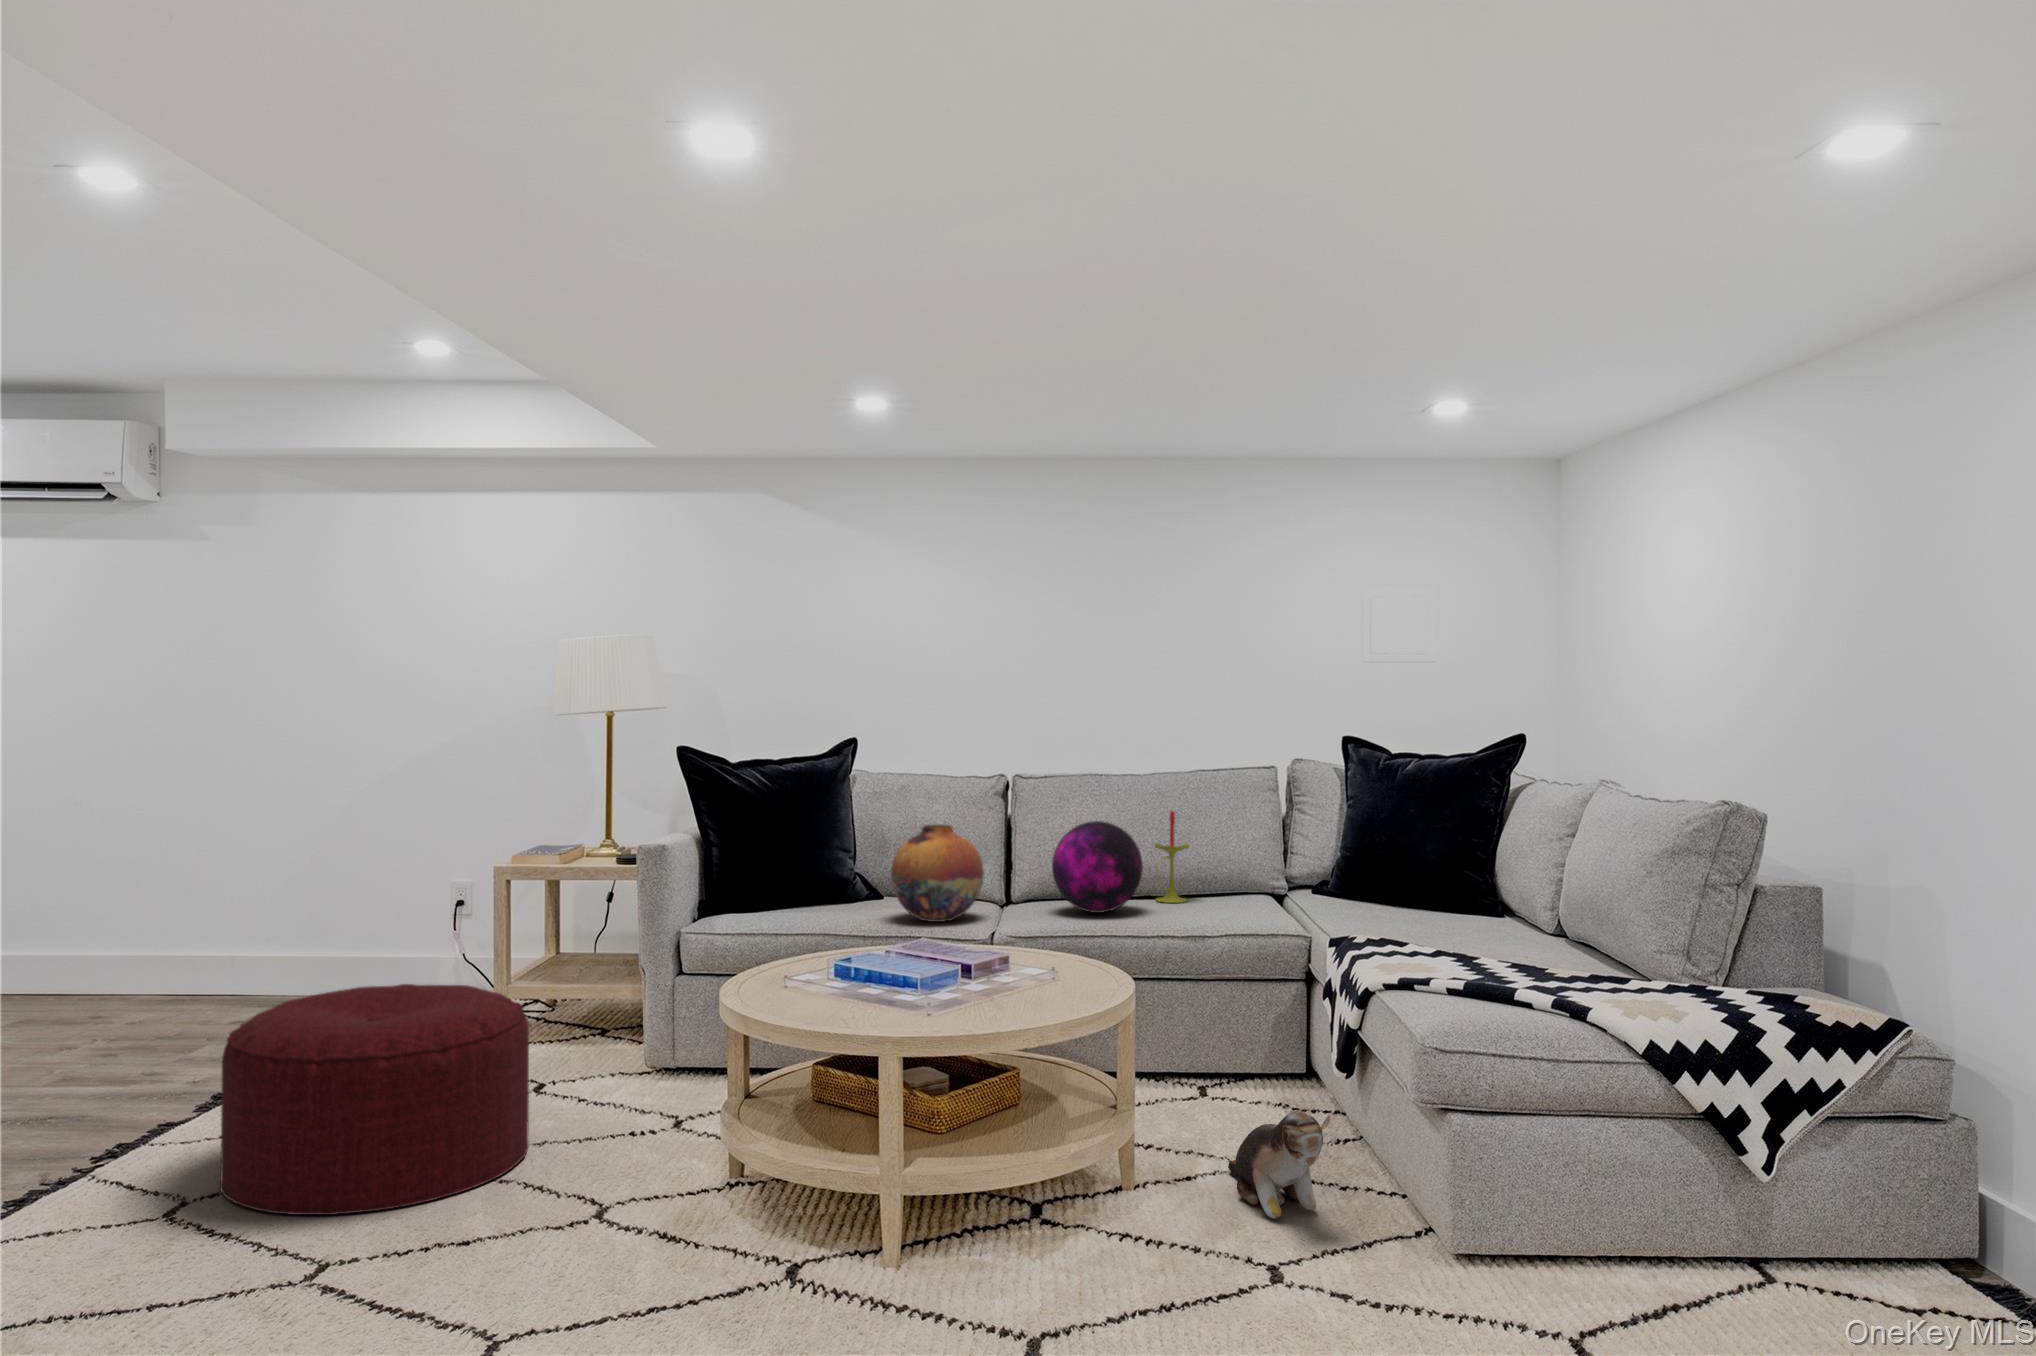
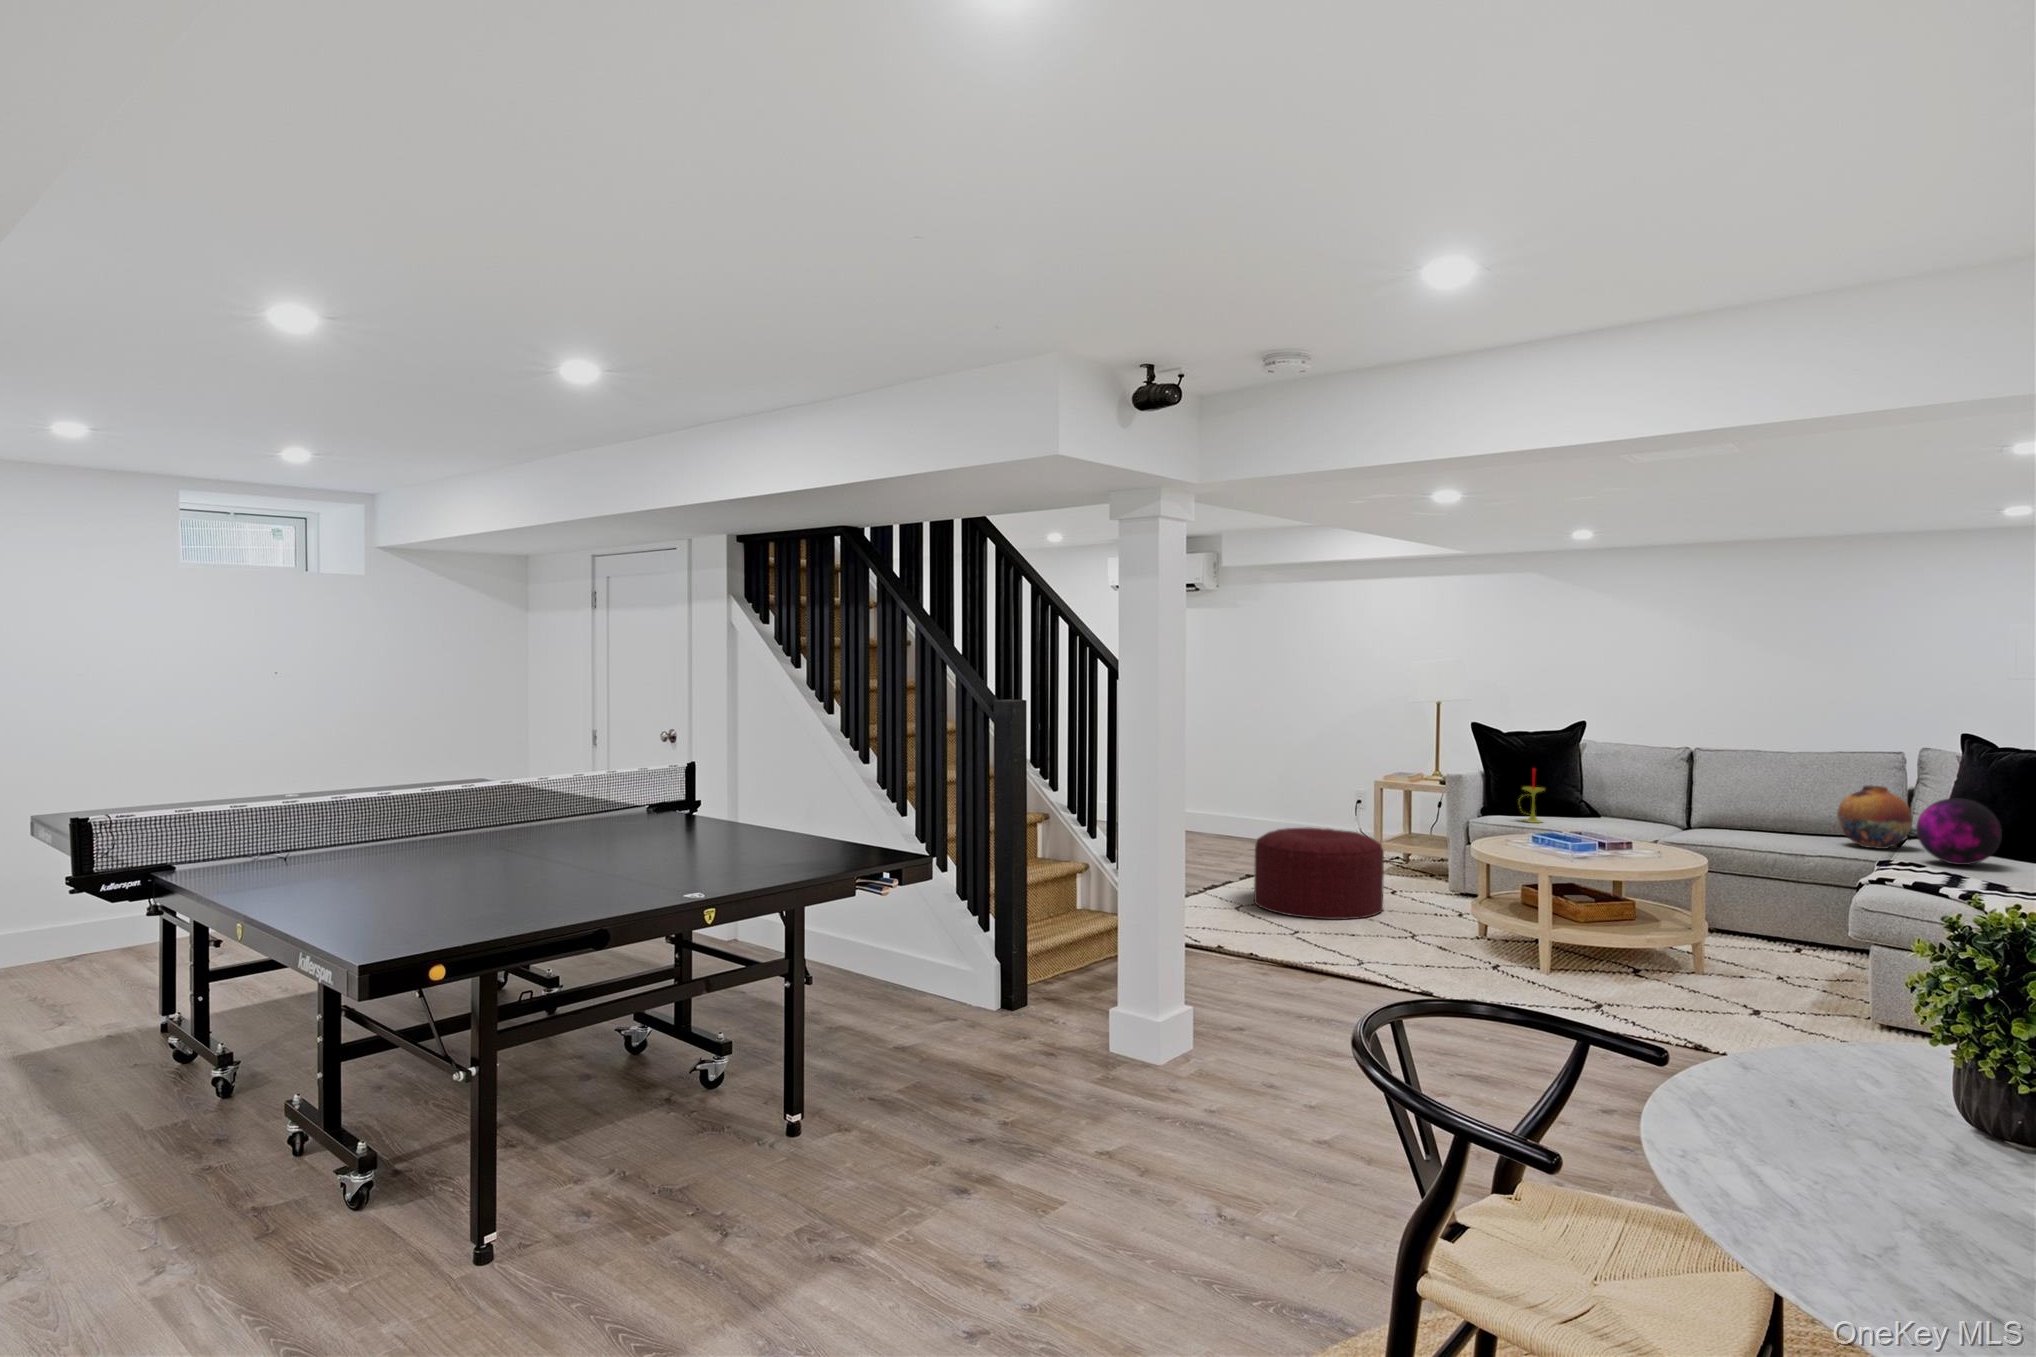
candle: present [1154,811,1189,903] -> present [1523,768,1544,823]
decorative orb: present [1052,821,1143,913] -> present [1916,798,2002,865]
vase: present [891,825,984,922] -> present [1837,785,1913,849]
plush toy: present [1228,1110,1331,1219] -> none [1758,937,1805,995]

